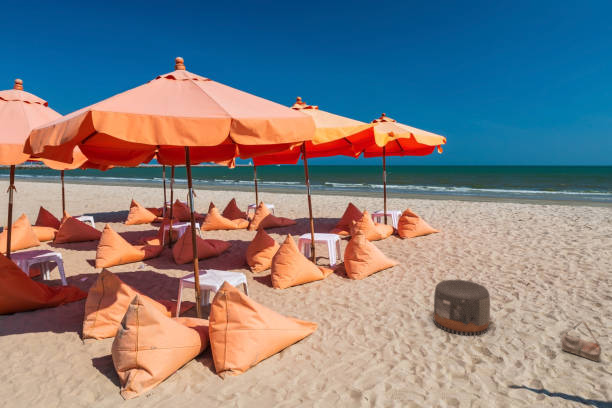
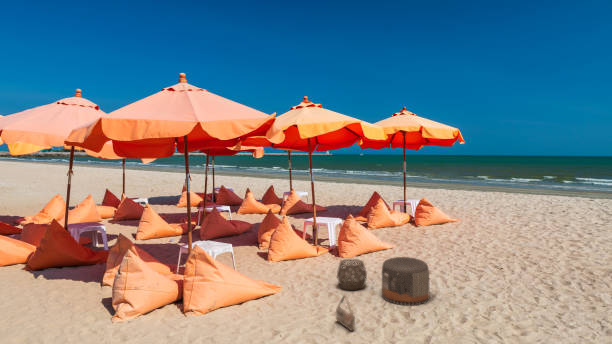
woven basket: none [376,283,411,320] -> present [337,259,367,290]
bag: present [561,321,601,361] -> present [336,295,355,331]

